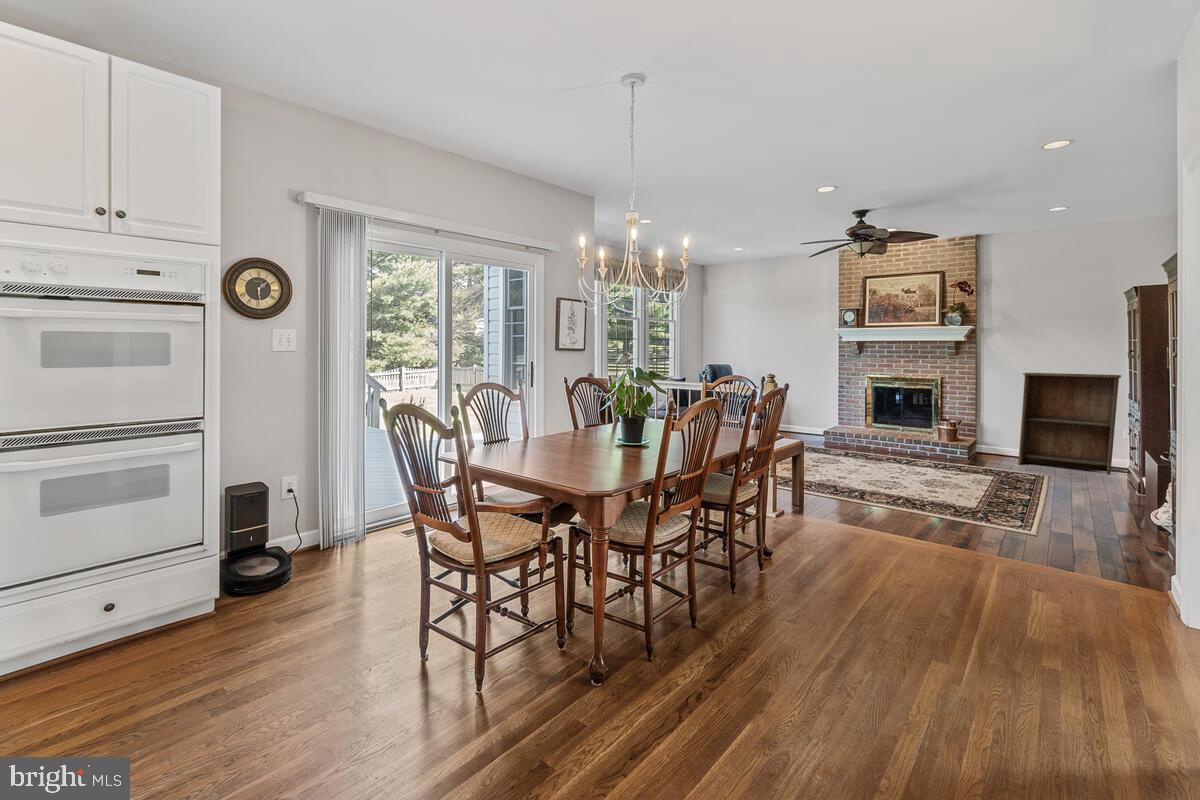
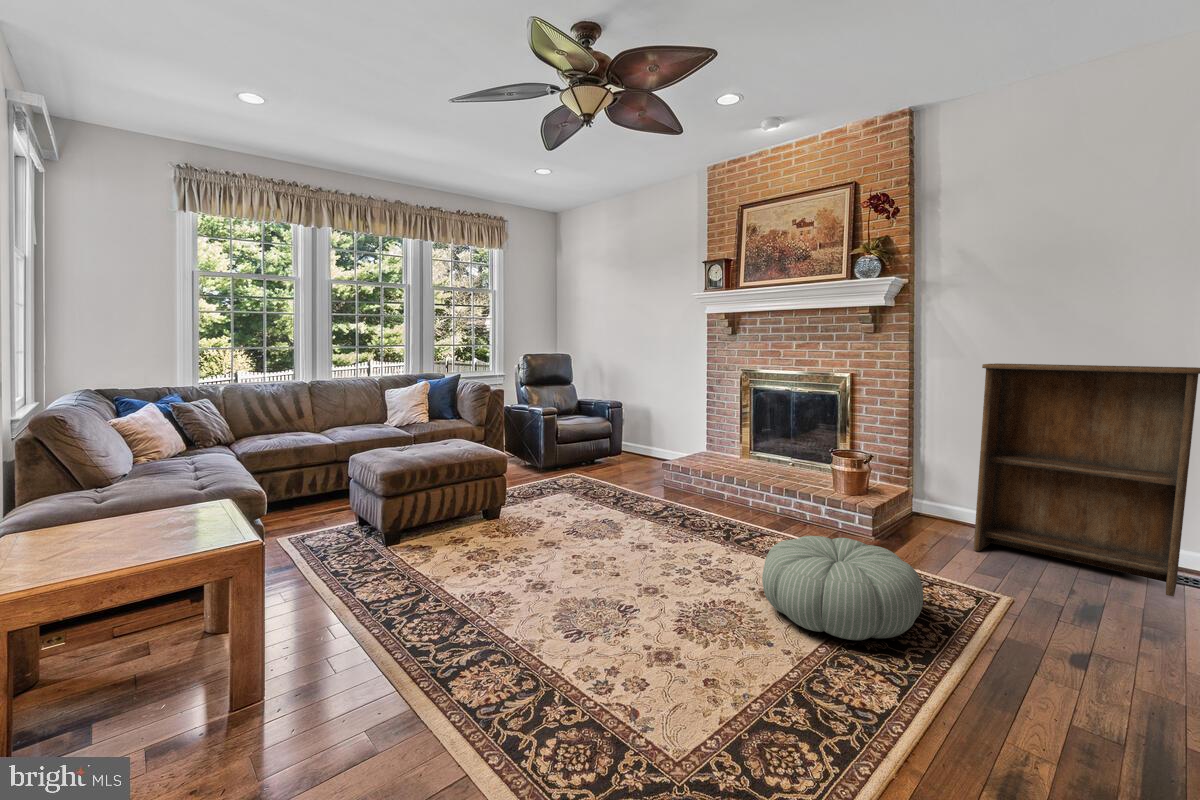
pouf: none [941,451,1016,486] -> present [762,536,923,640]

